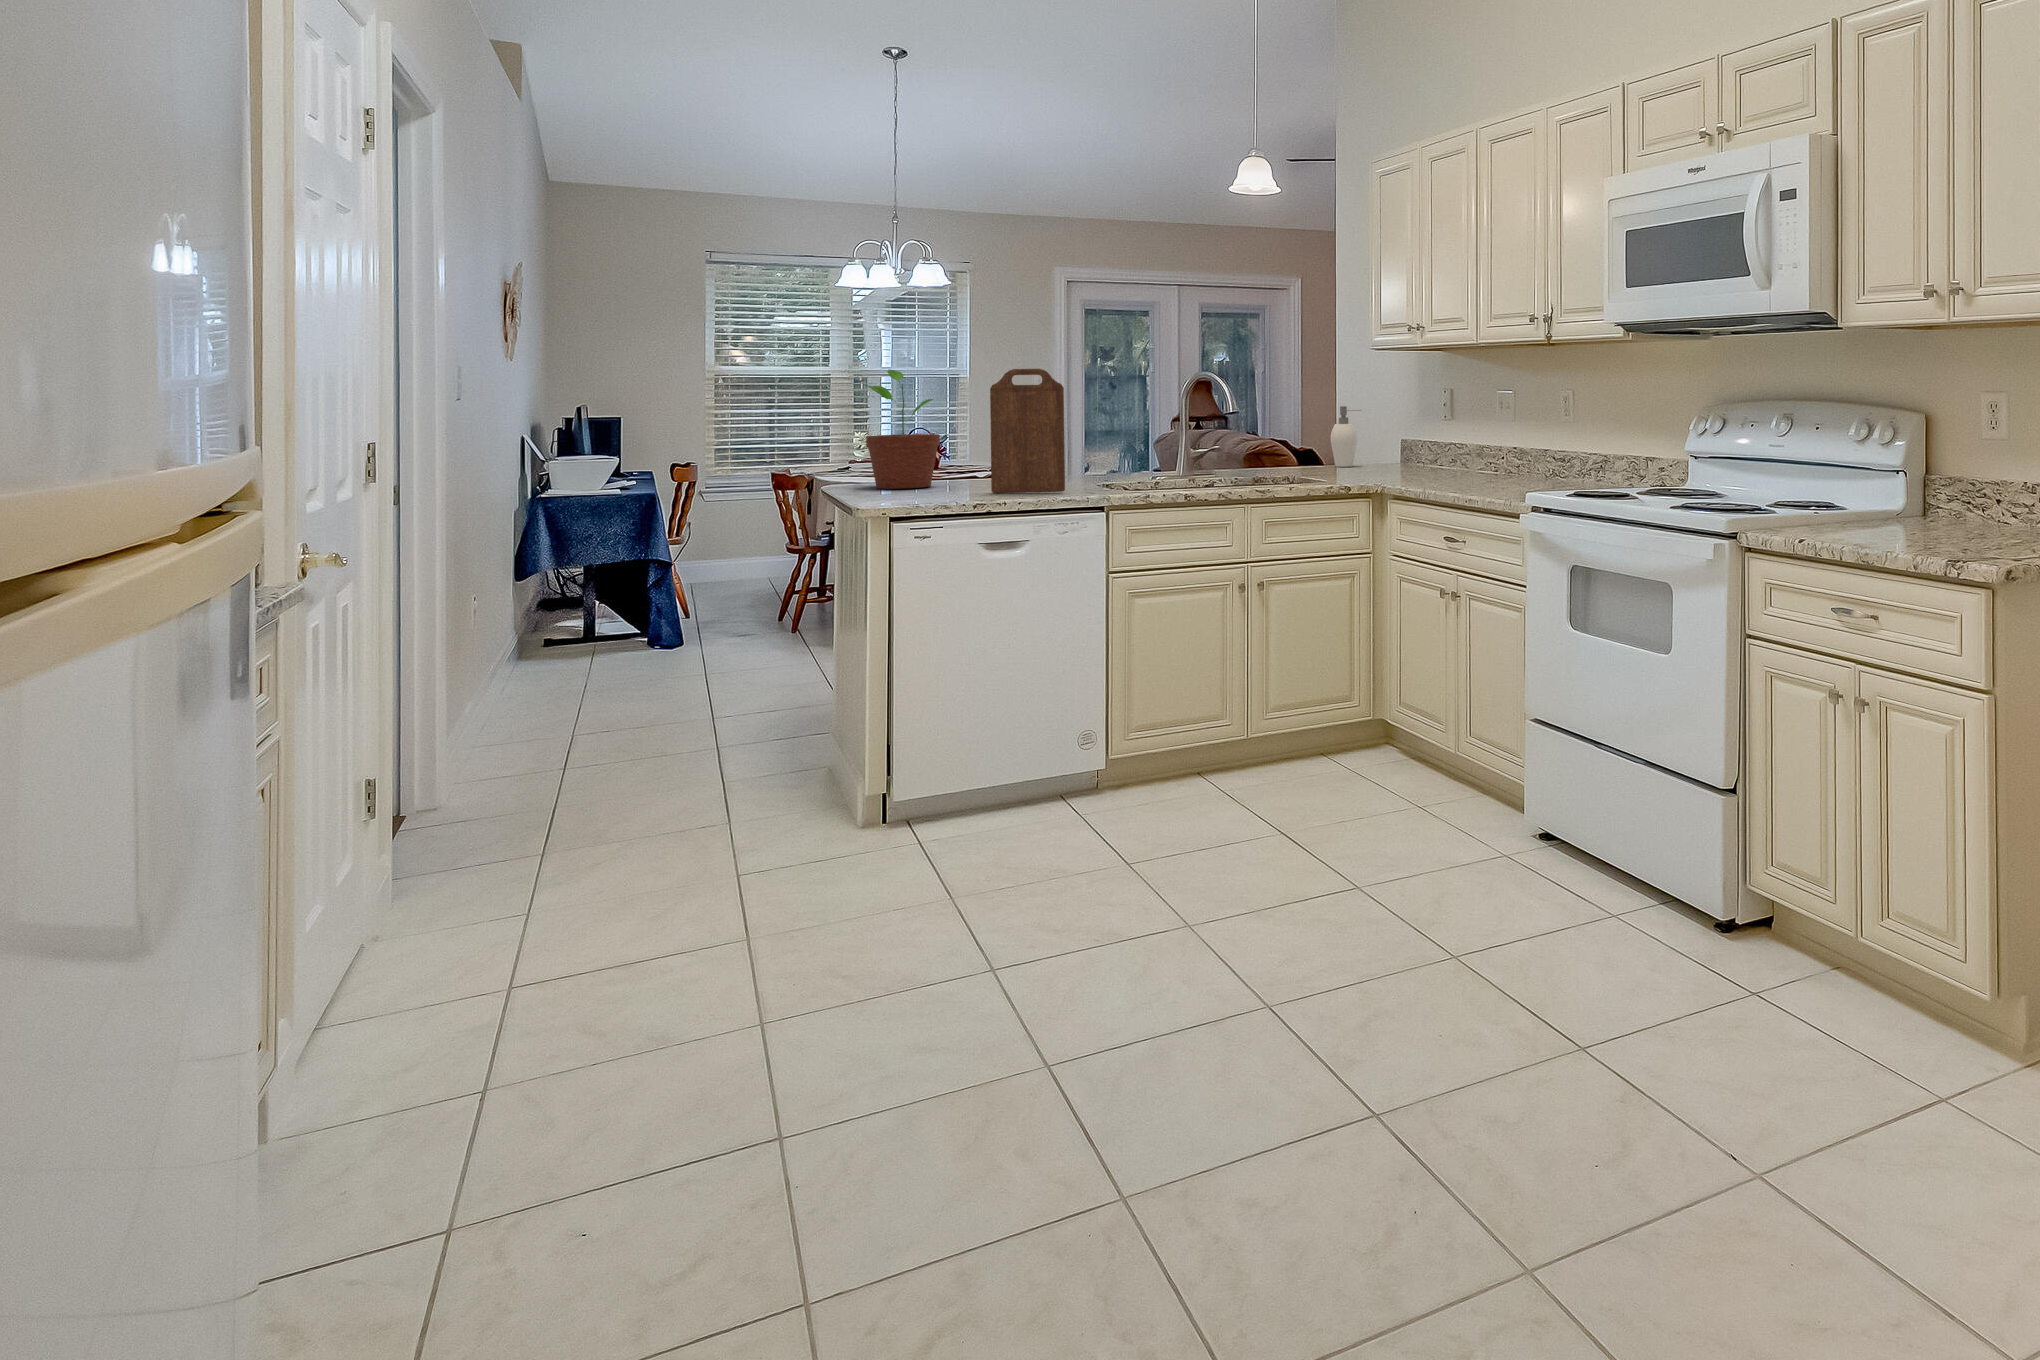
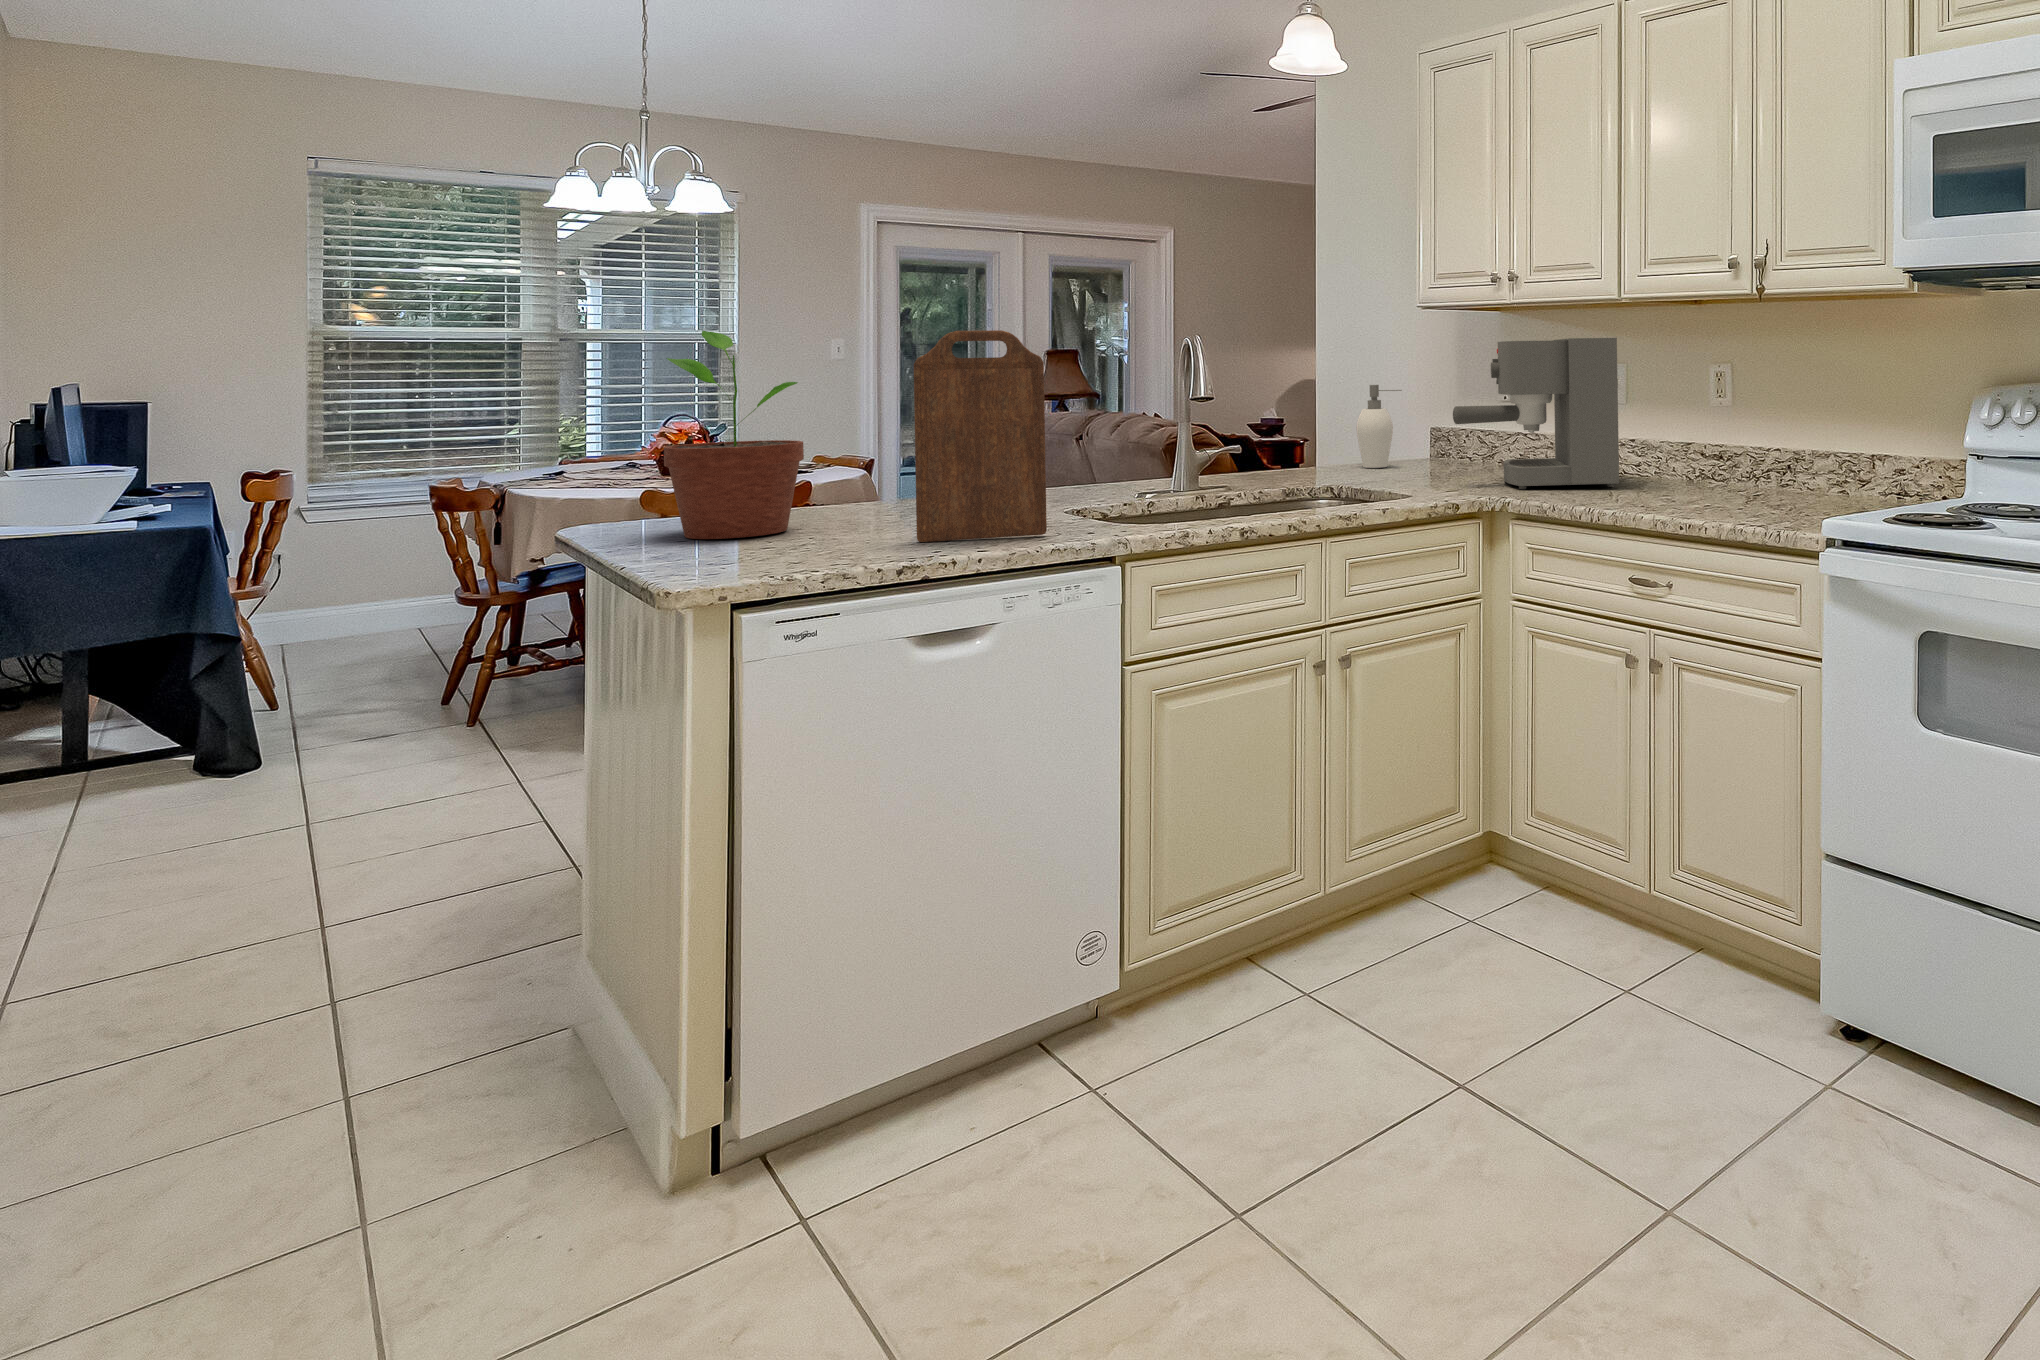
coffee maker: none [1370,371,1489,480] -> present [1453,338,1619,489]

